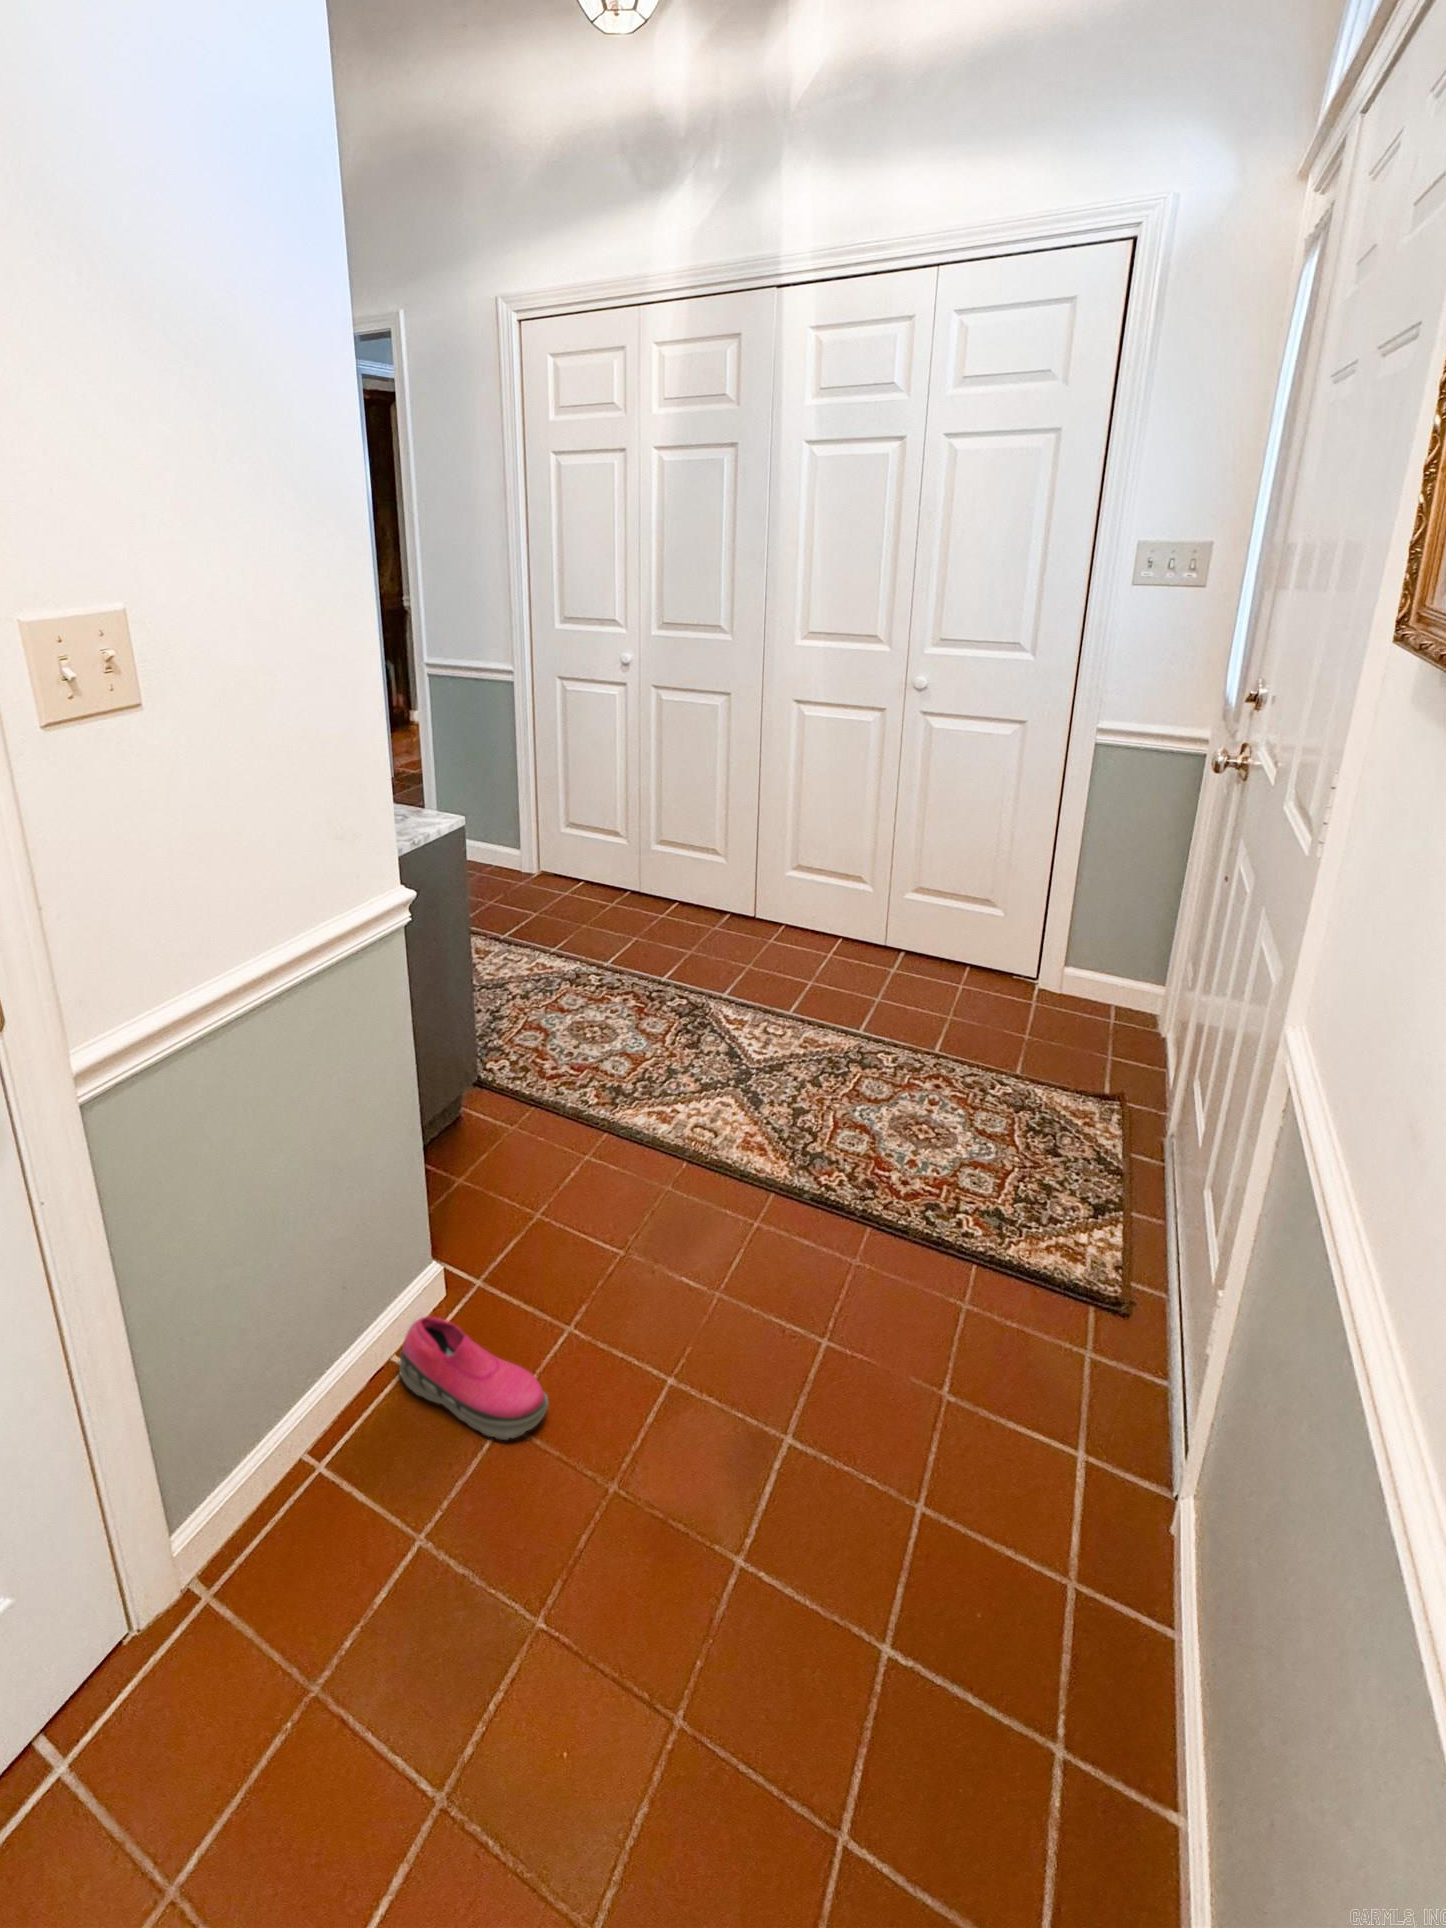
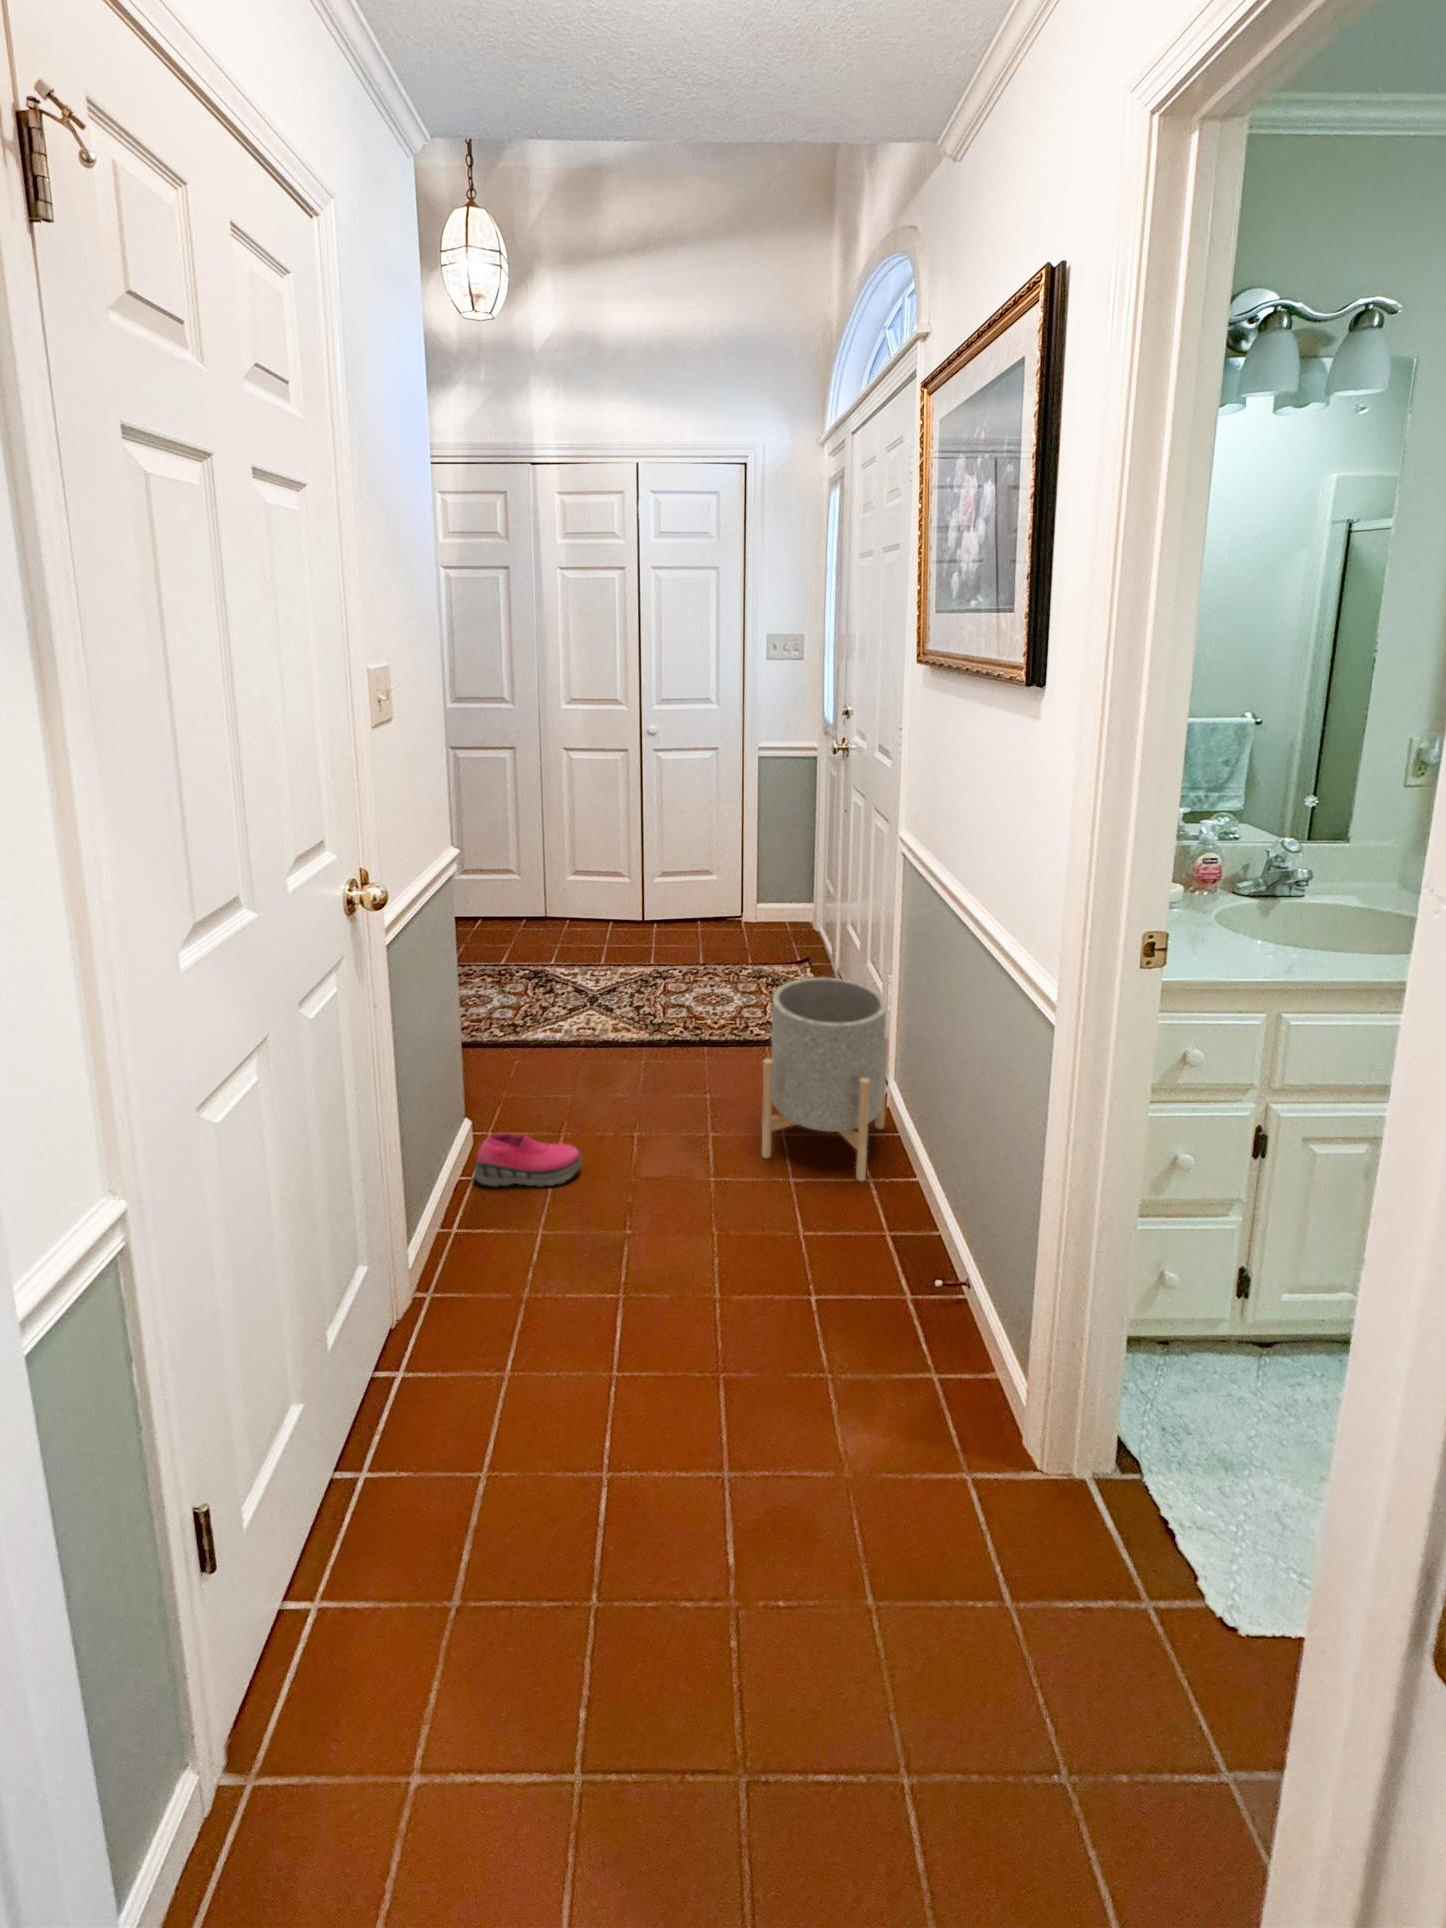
planter: none [850,1248,1179,1757] -> present [762,977,888,1181]

